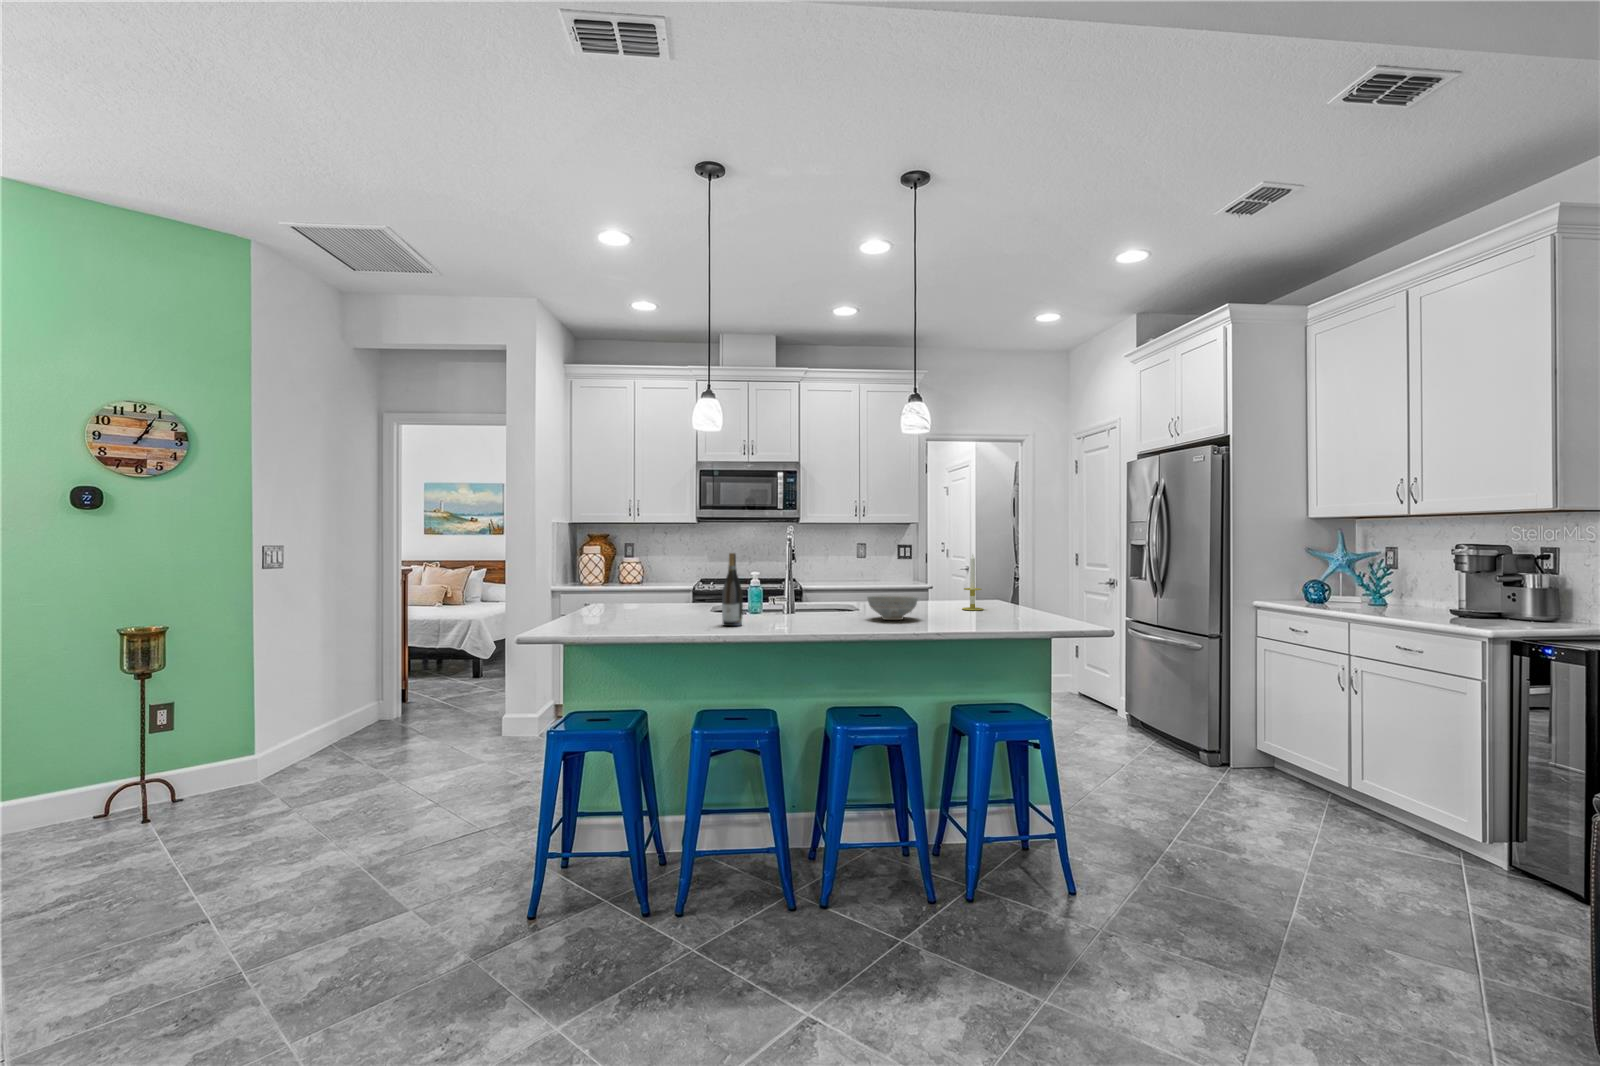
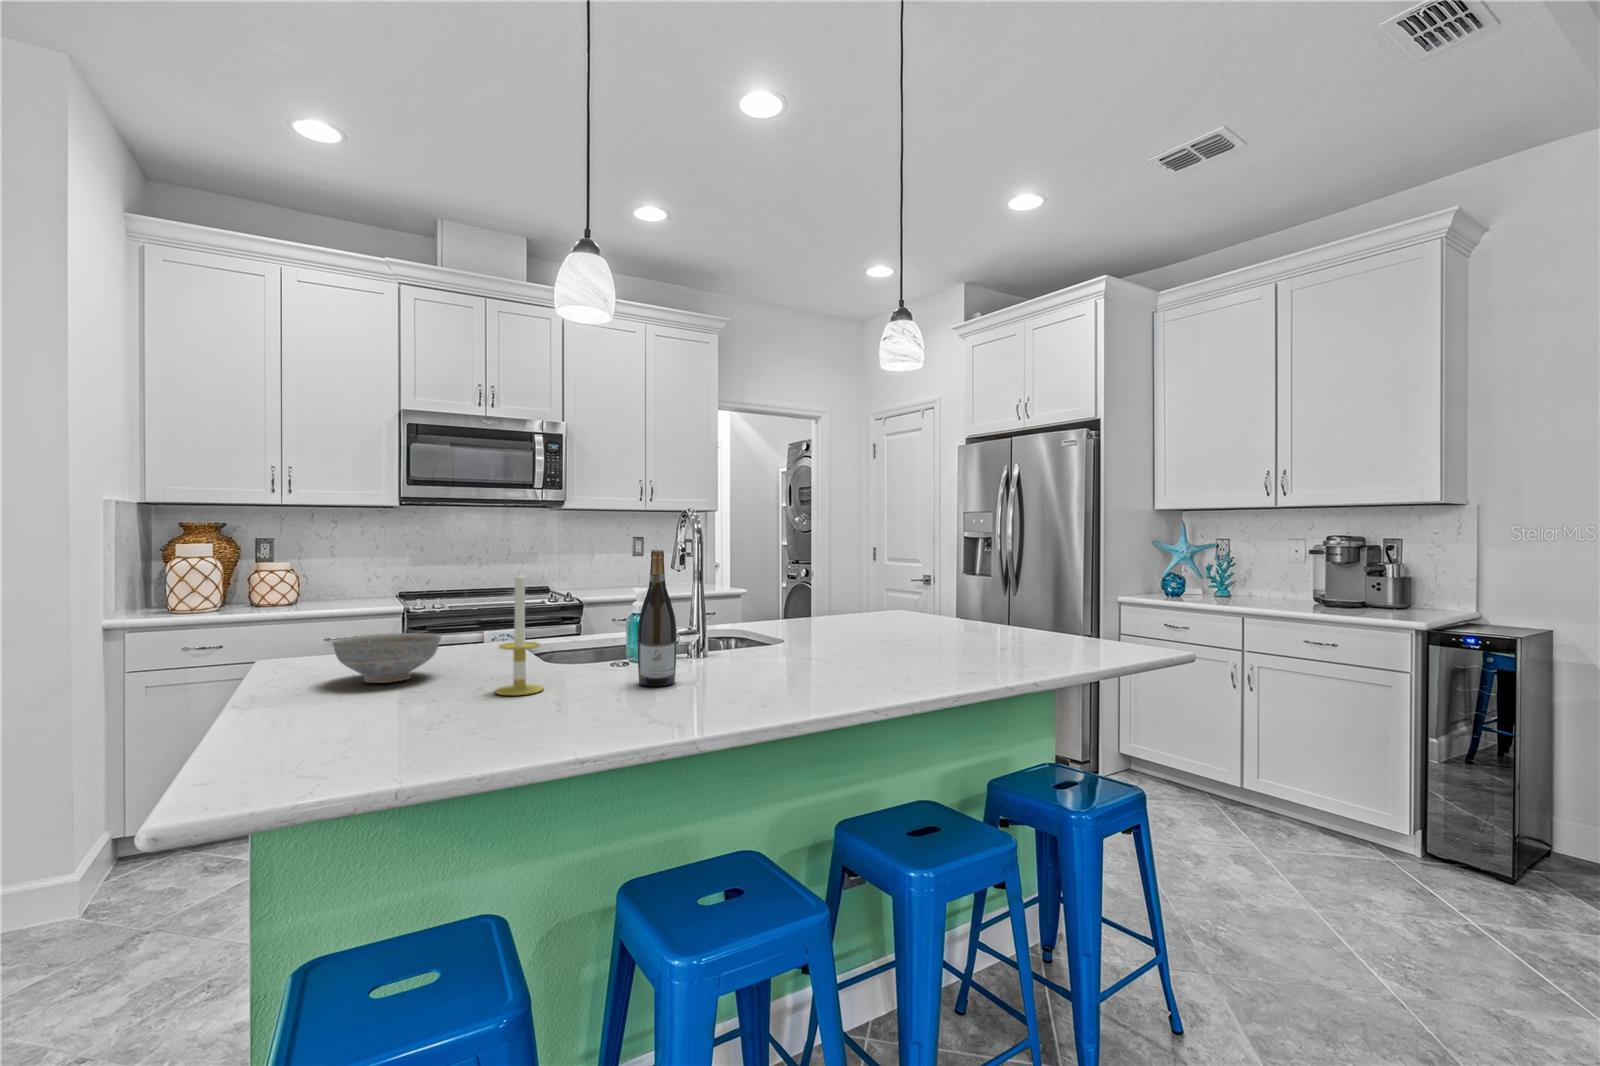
candle: present [962,554,983,610] -> present [495,569,544,695]
decorative bowl: present [868,596,918,620] -> present [332,633,441,683]

